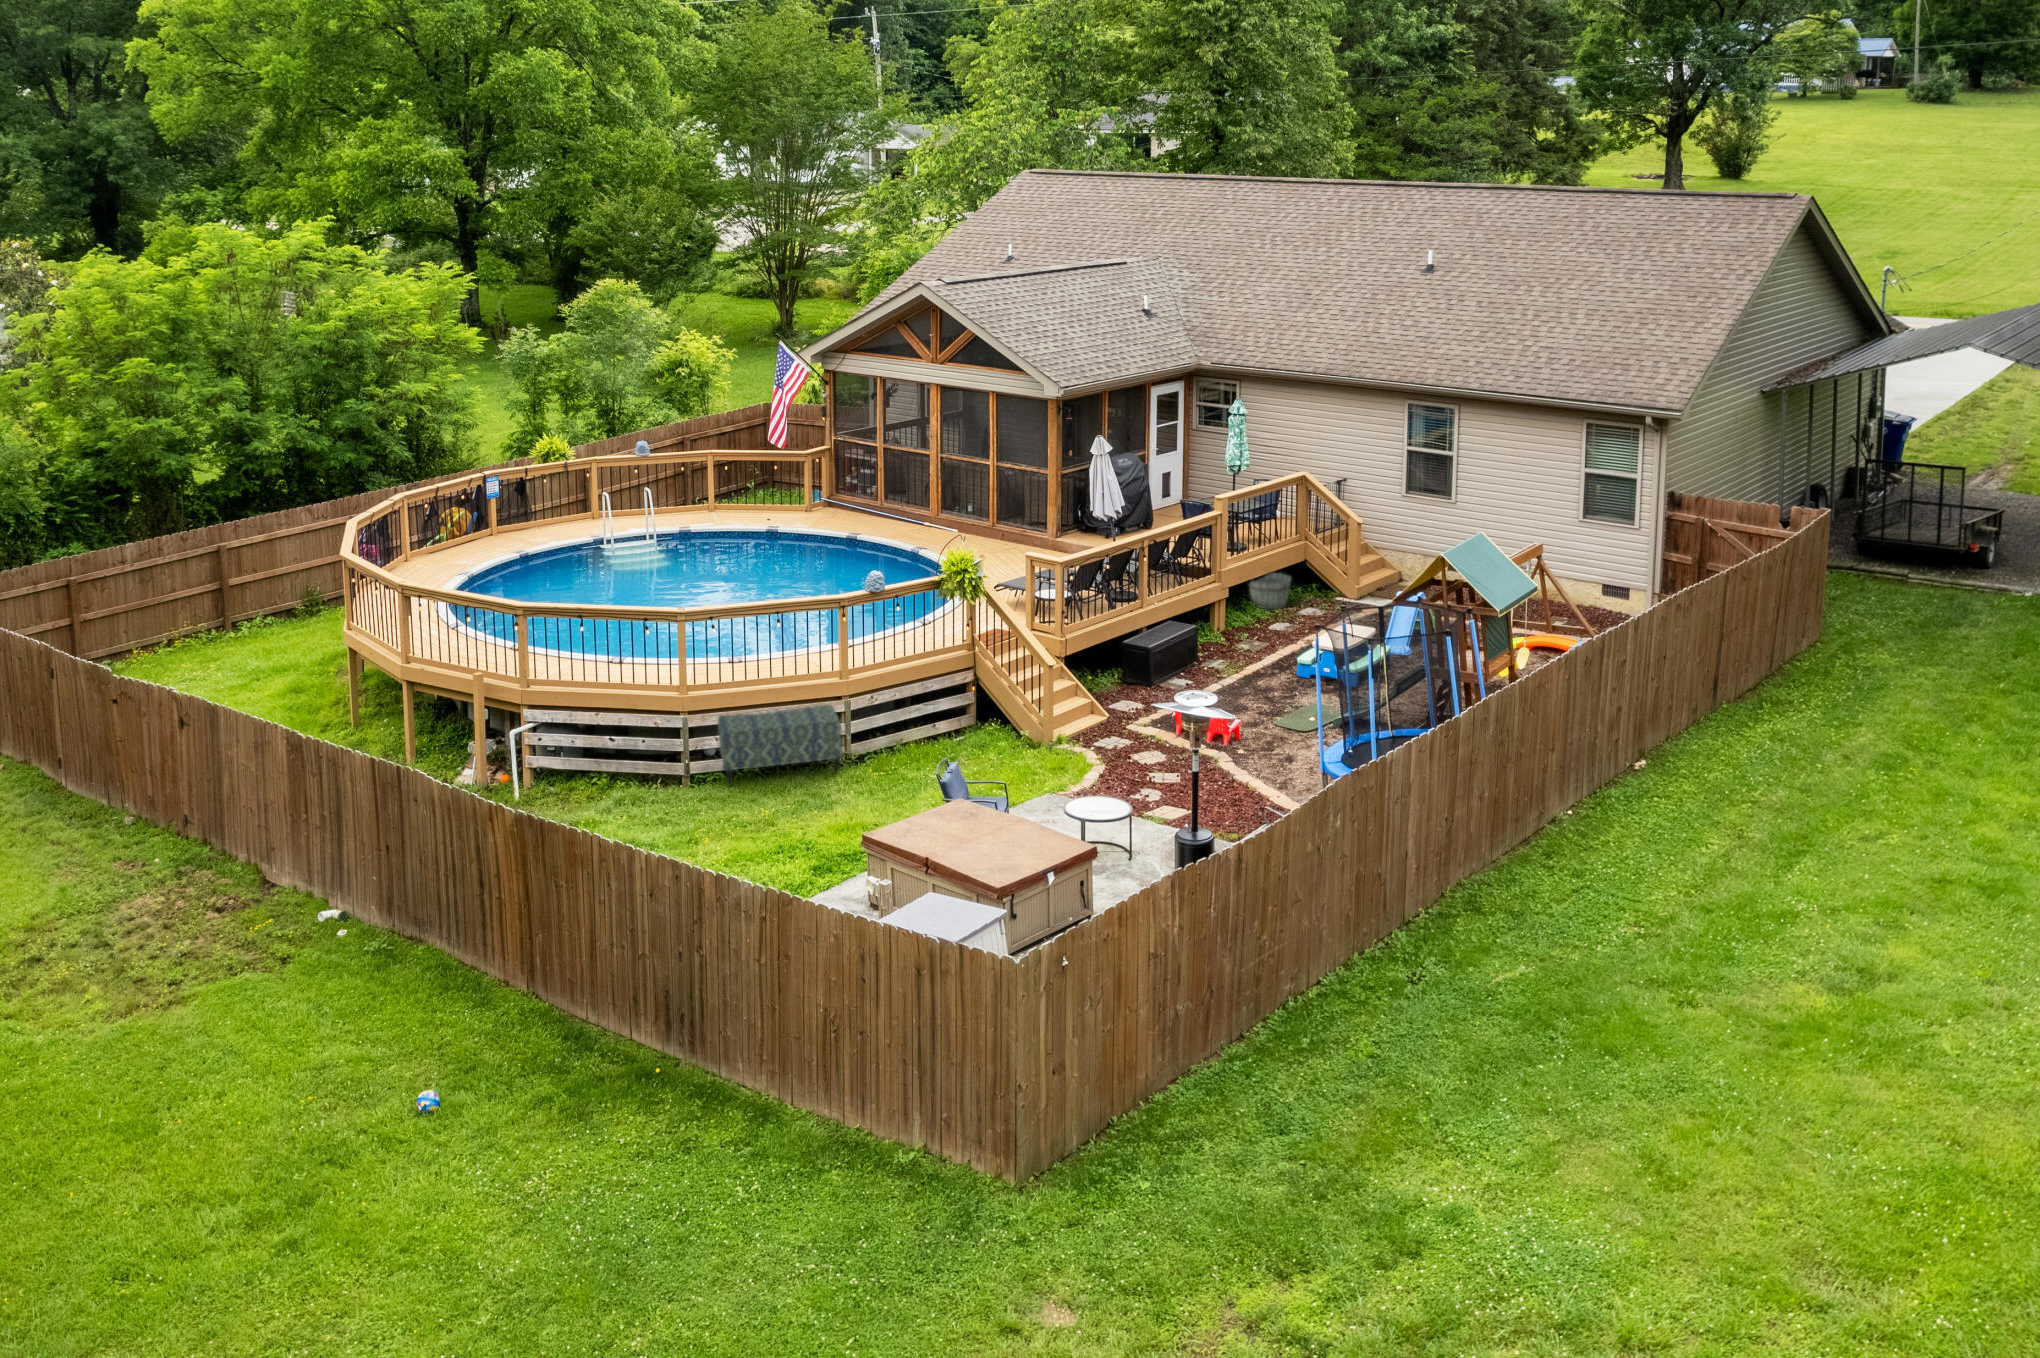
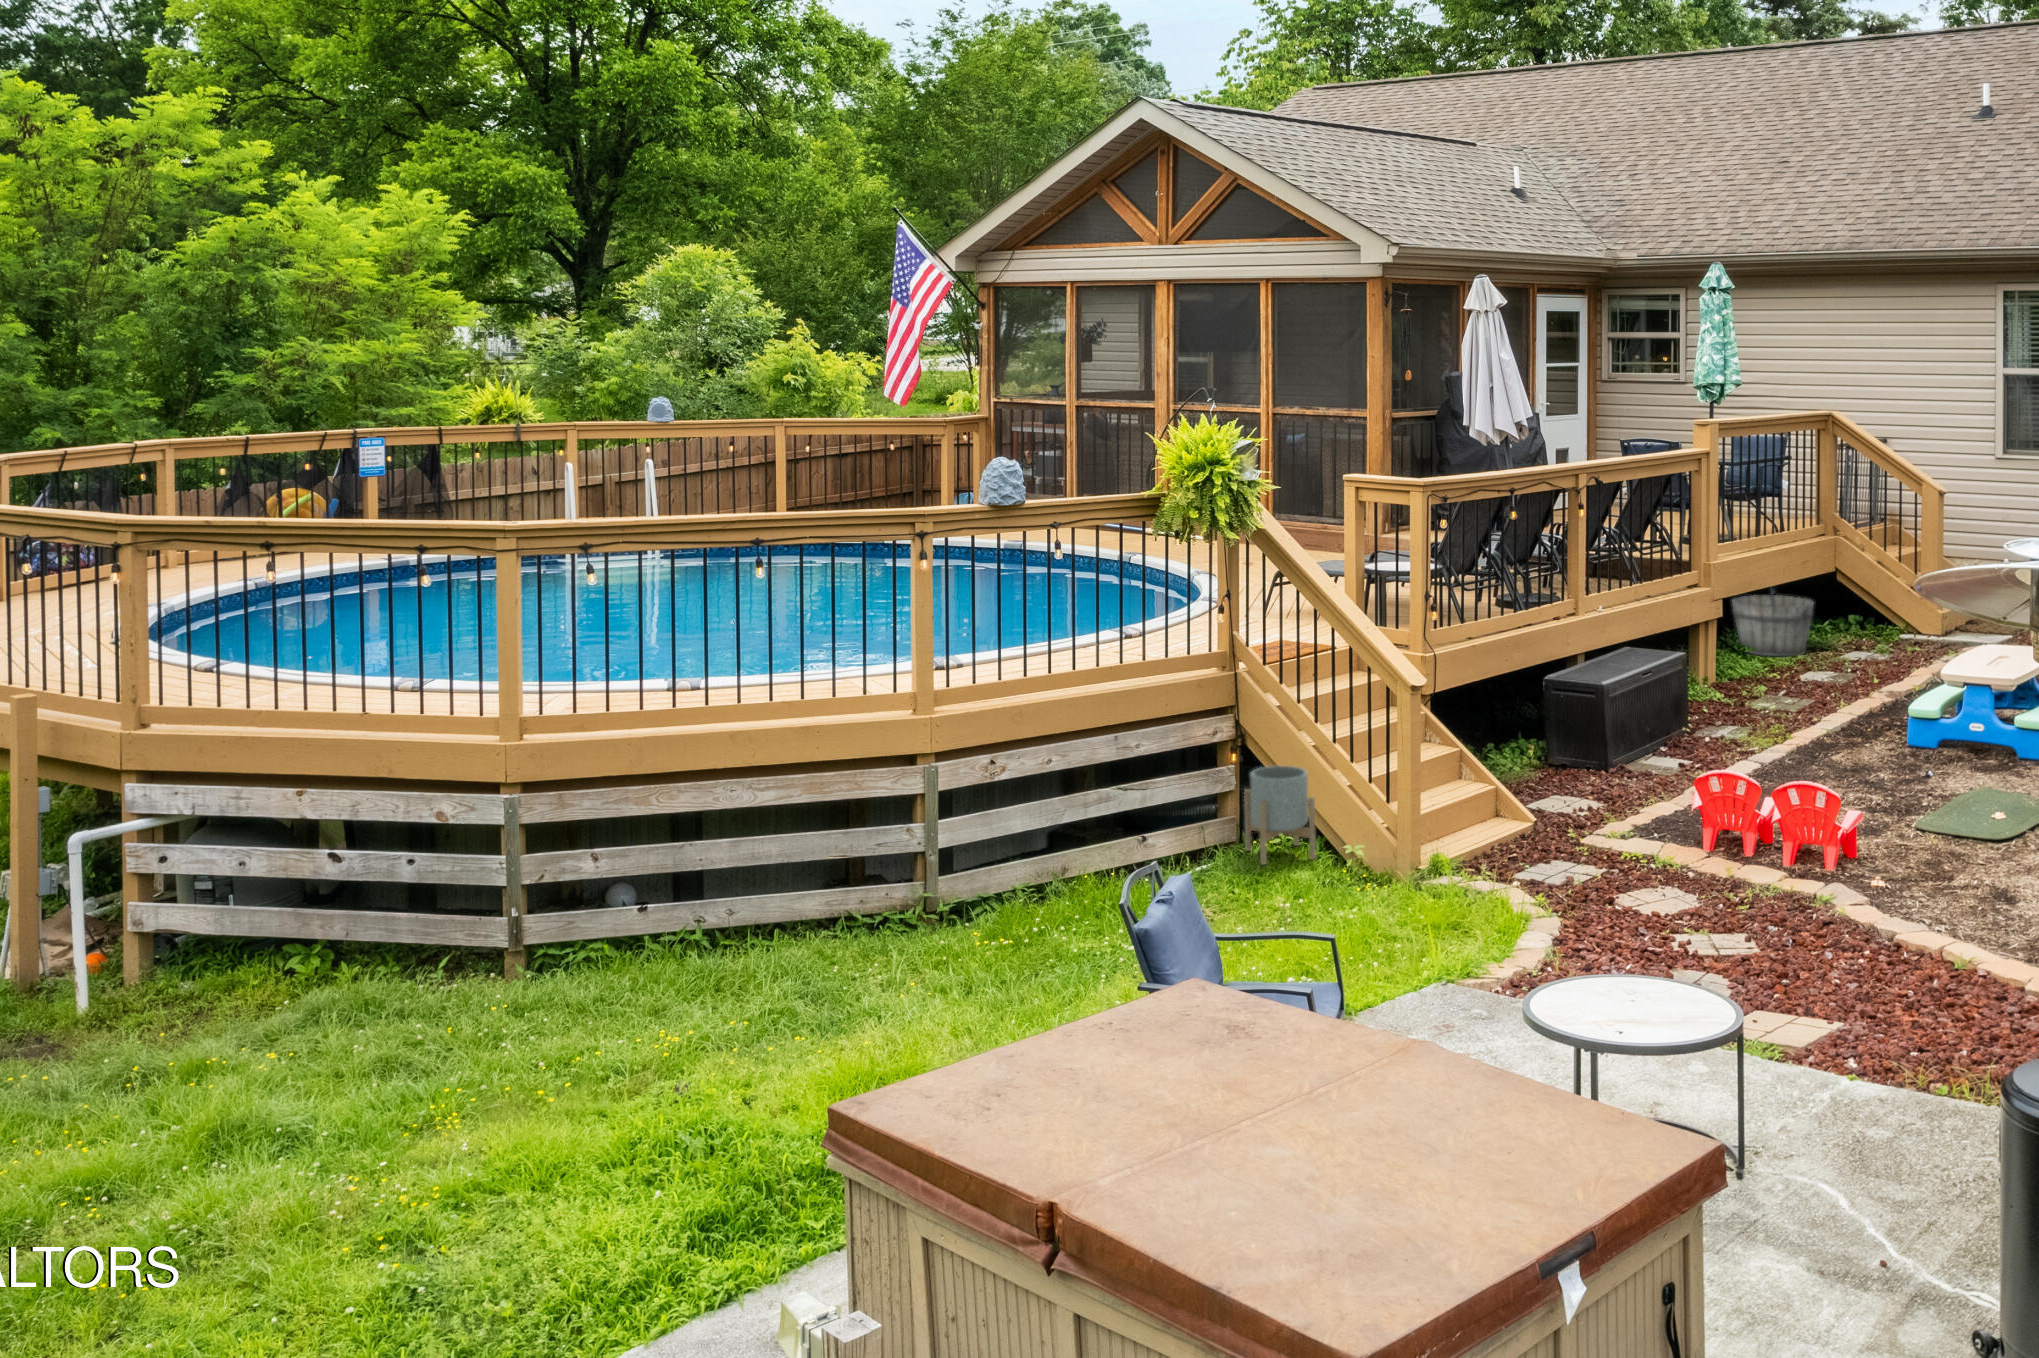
planter: none [979,695,1010,739] -> present [1244,766,1316,865]
bench: present [718,705,842,786] -> none [593,775,905,973]

